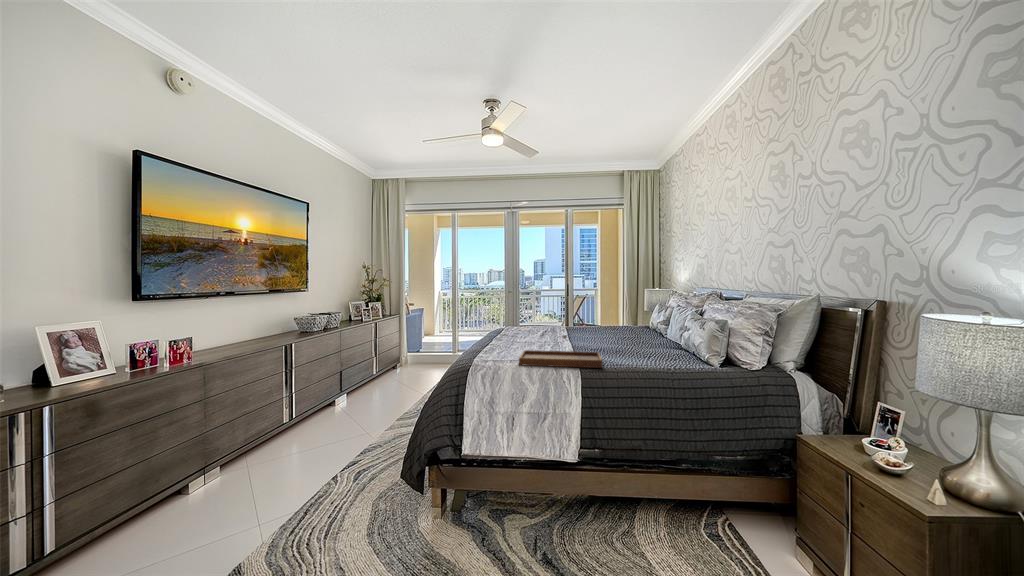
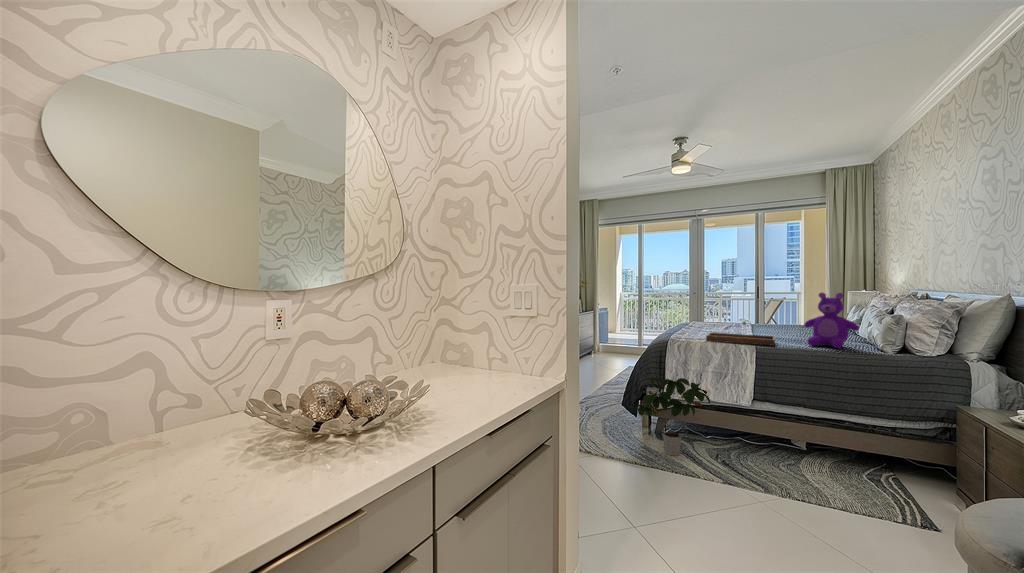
teddy bear: none [629,294,686,365] -> present [804,293,859,348]
potted plant: none [419,428,525,551] -> present [635,377,710,456]

